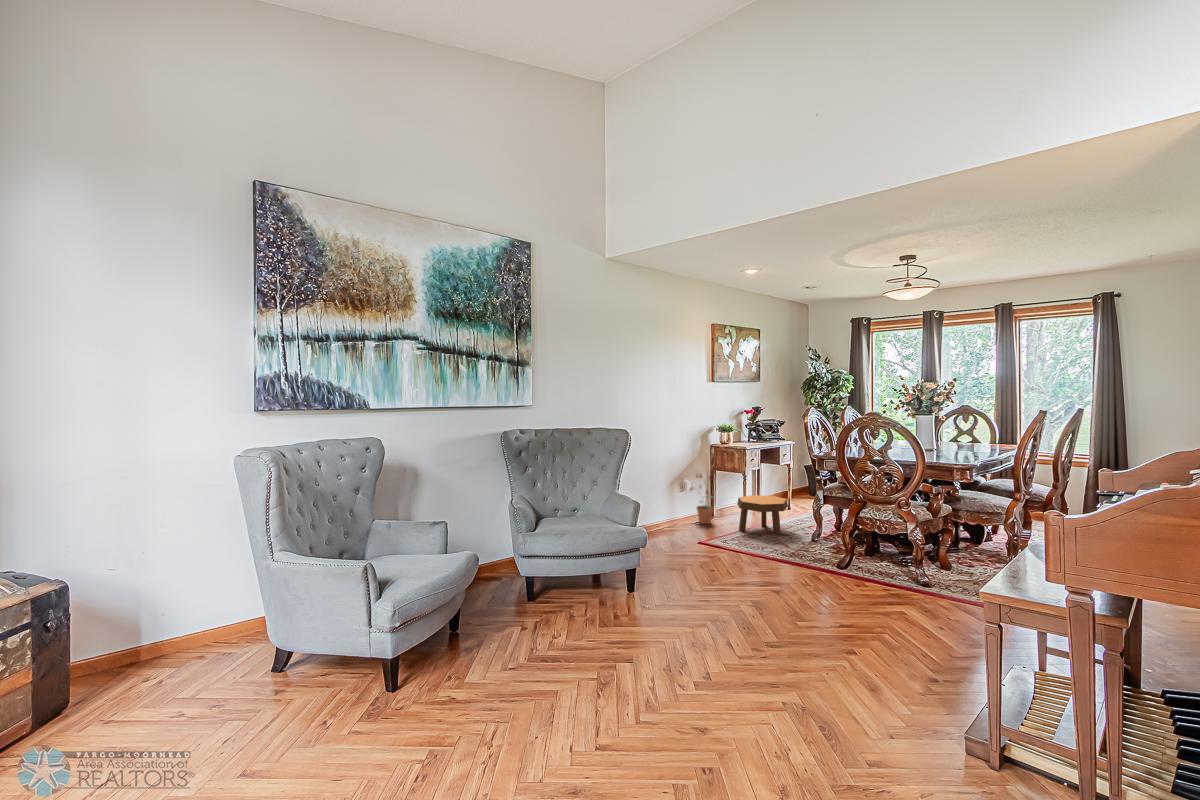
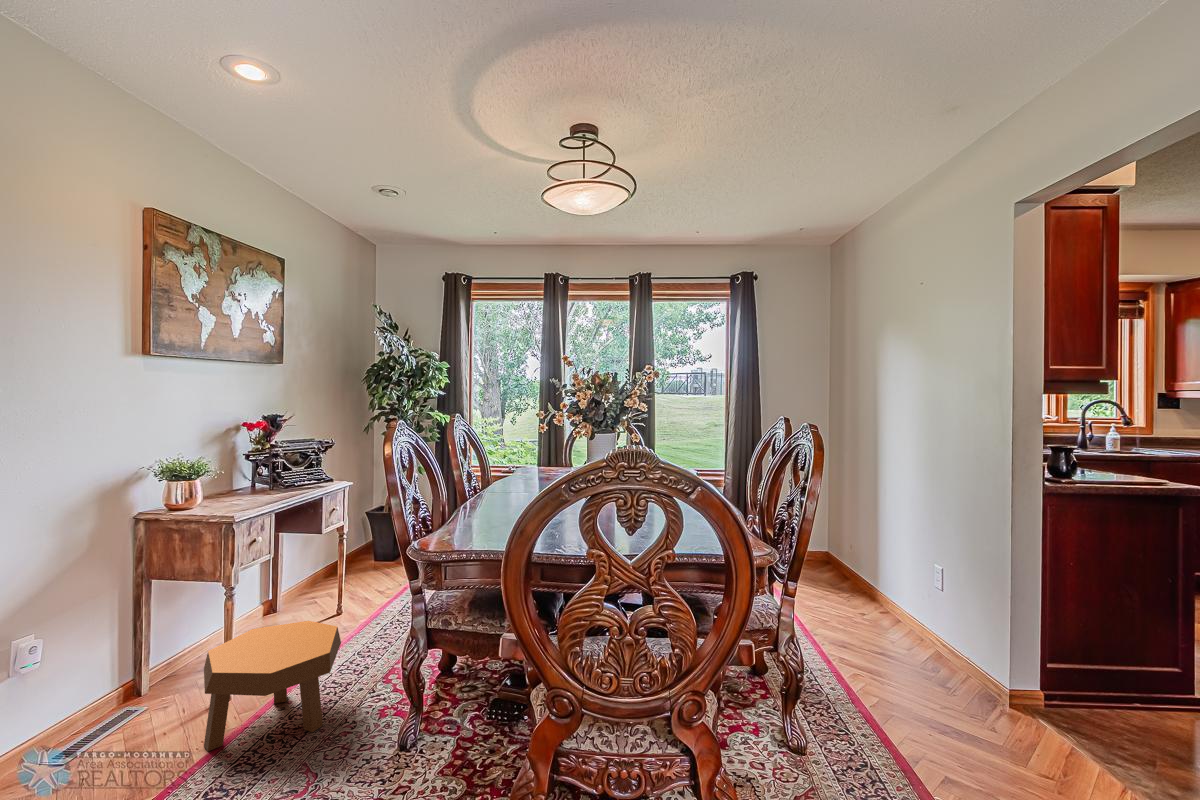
potted plant: present [690,475,713,524] -> none [37,603,139,750]

